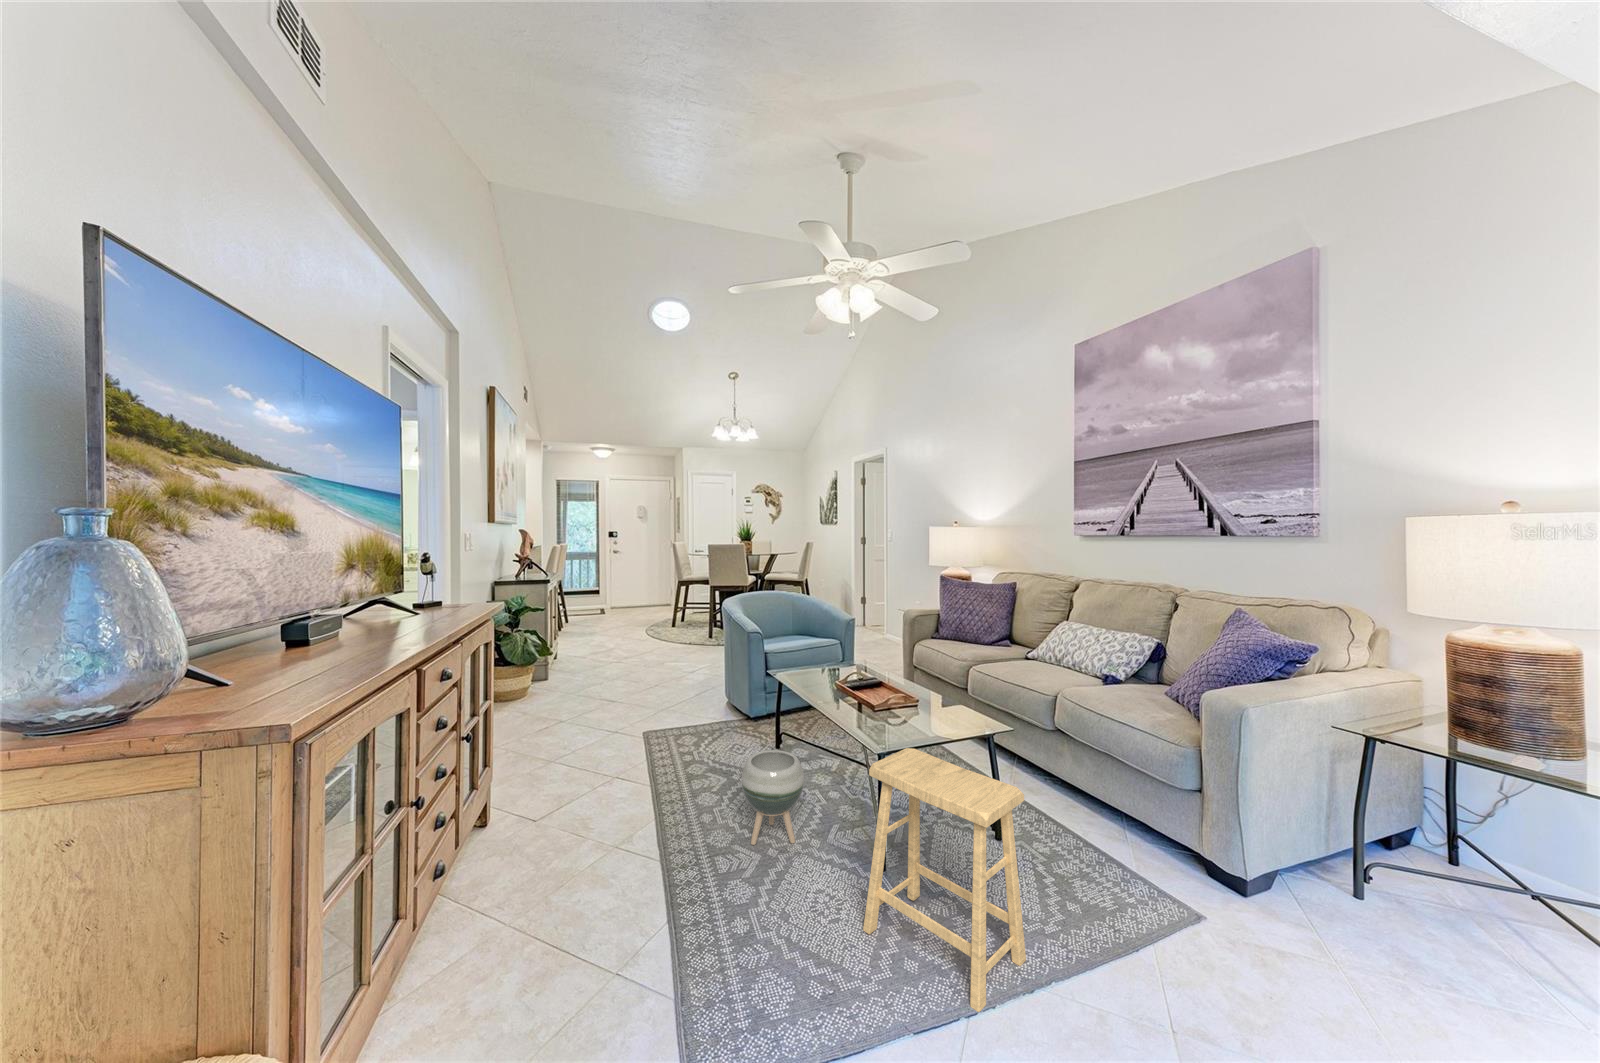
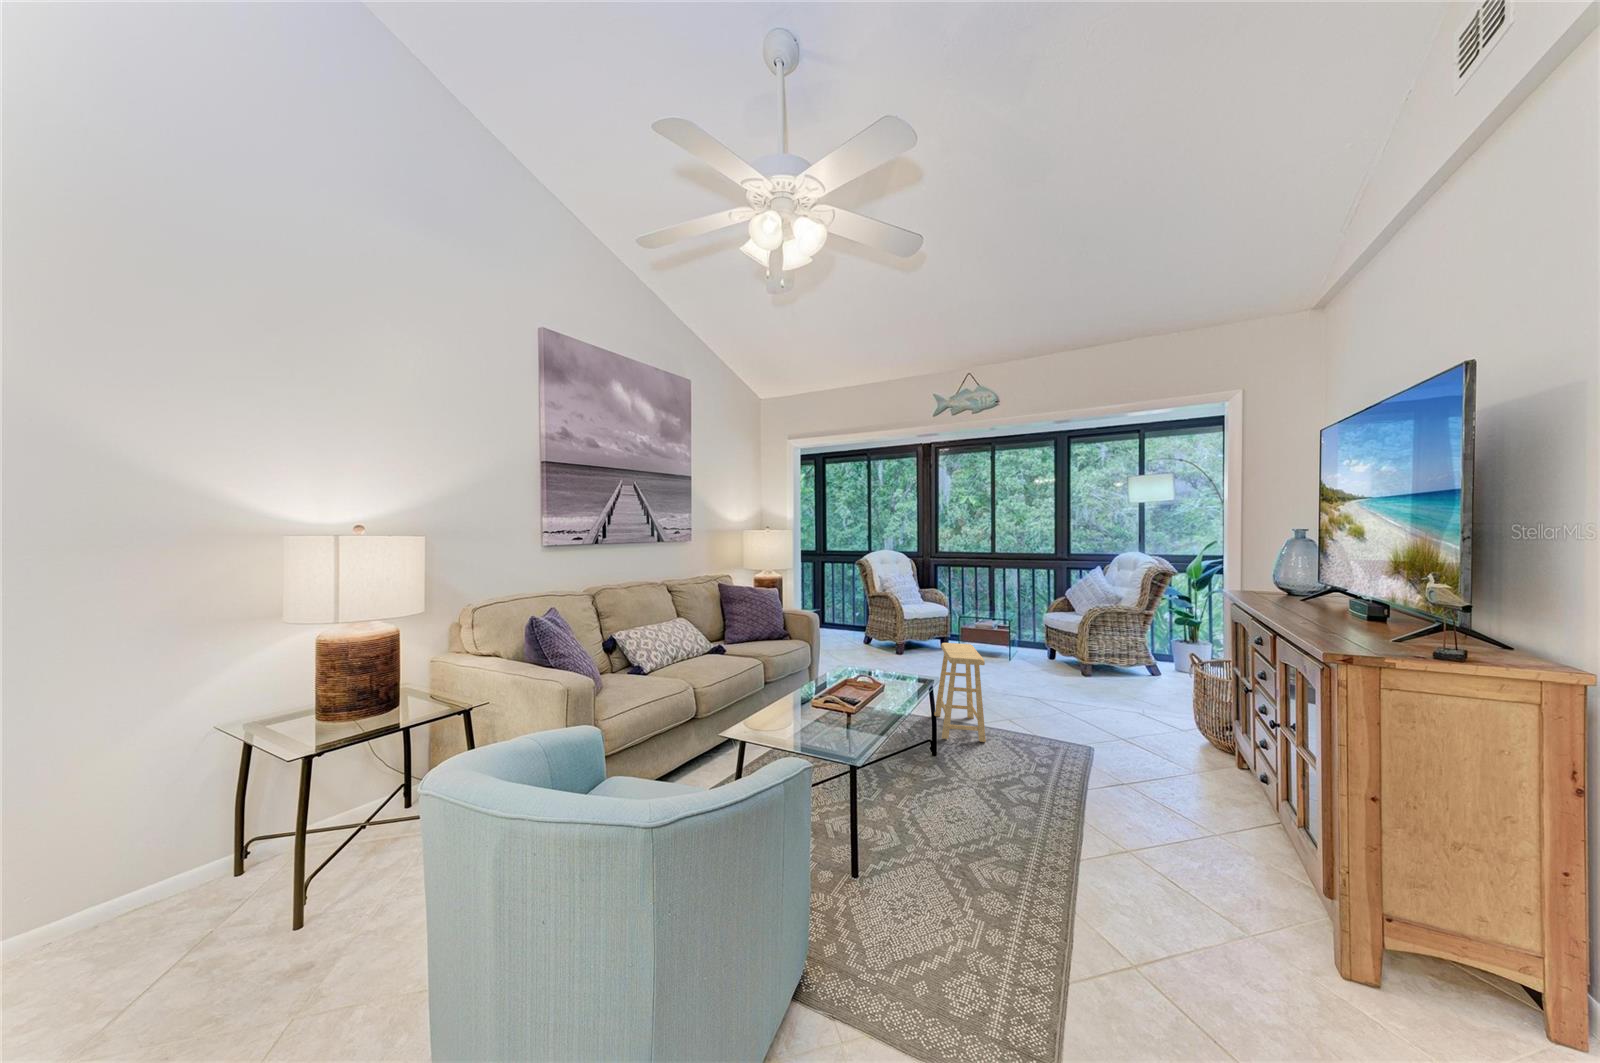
planter: present [742,750,804,845] -> none [959,726,1012,802]

